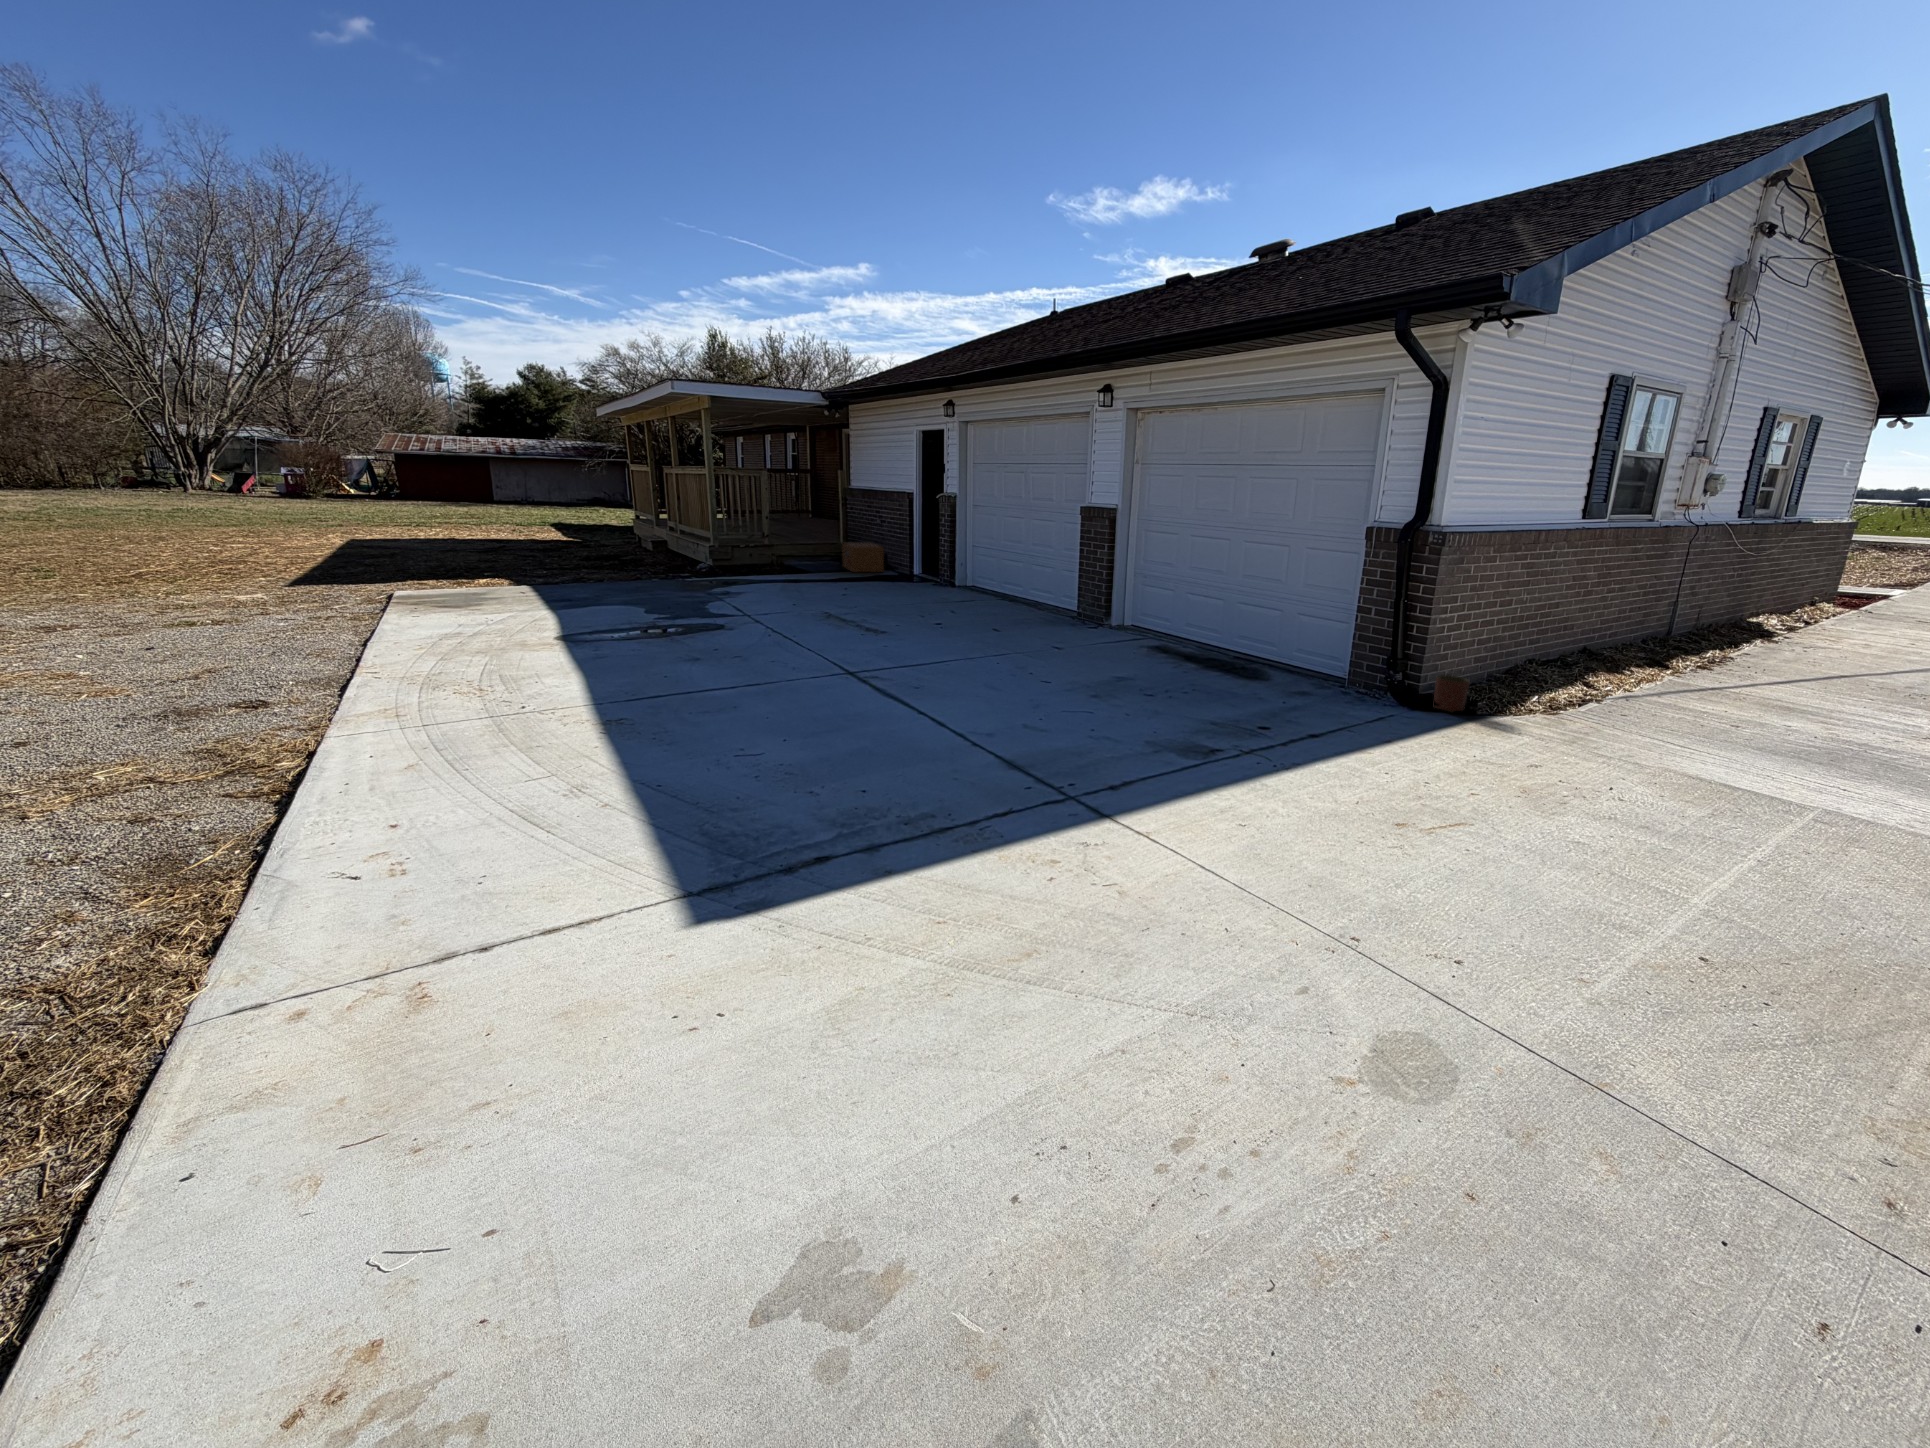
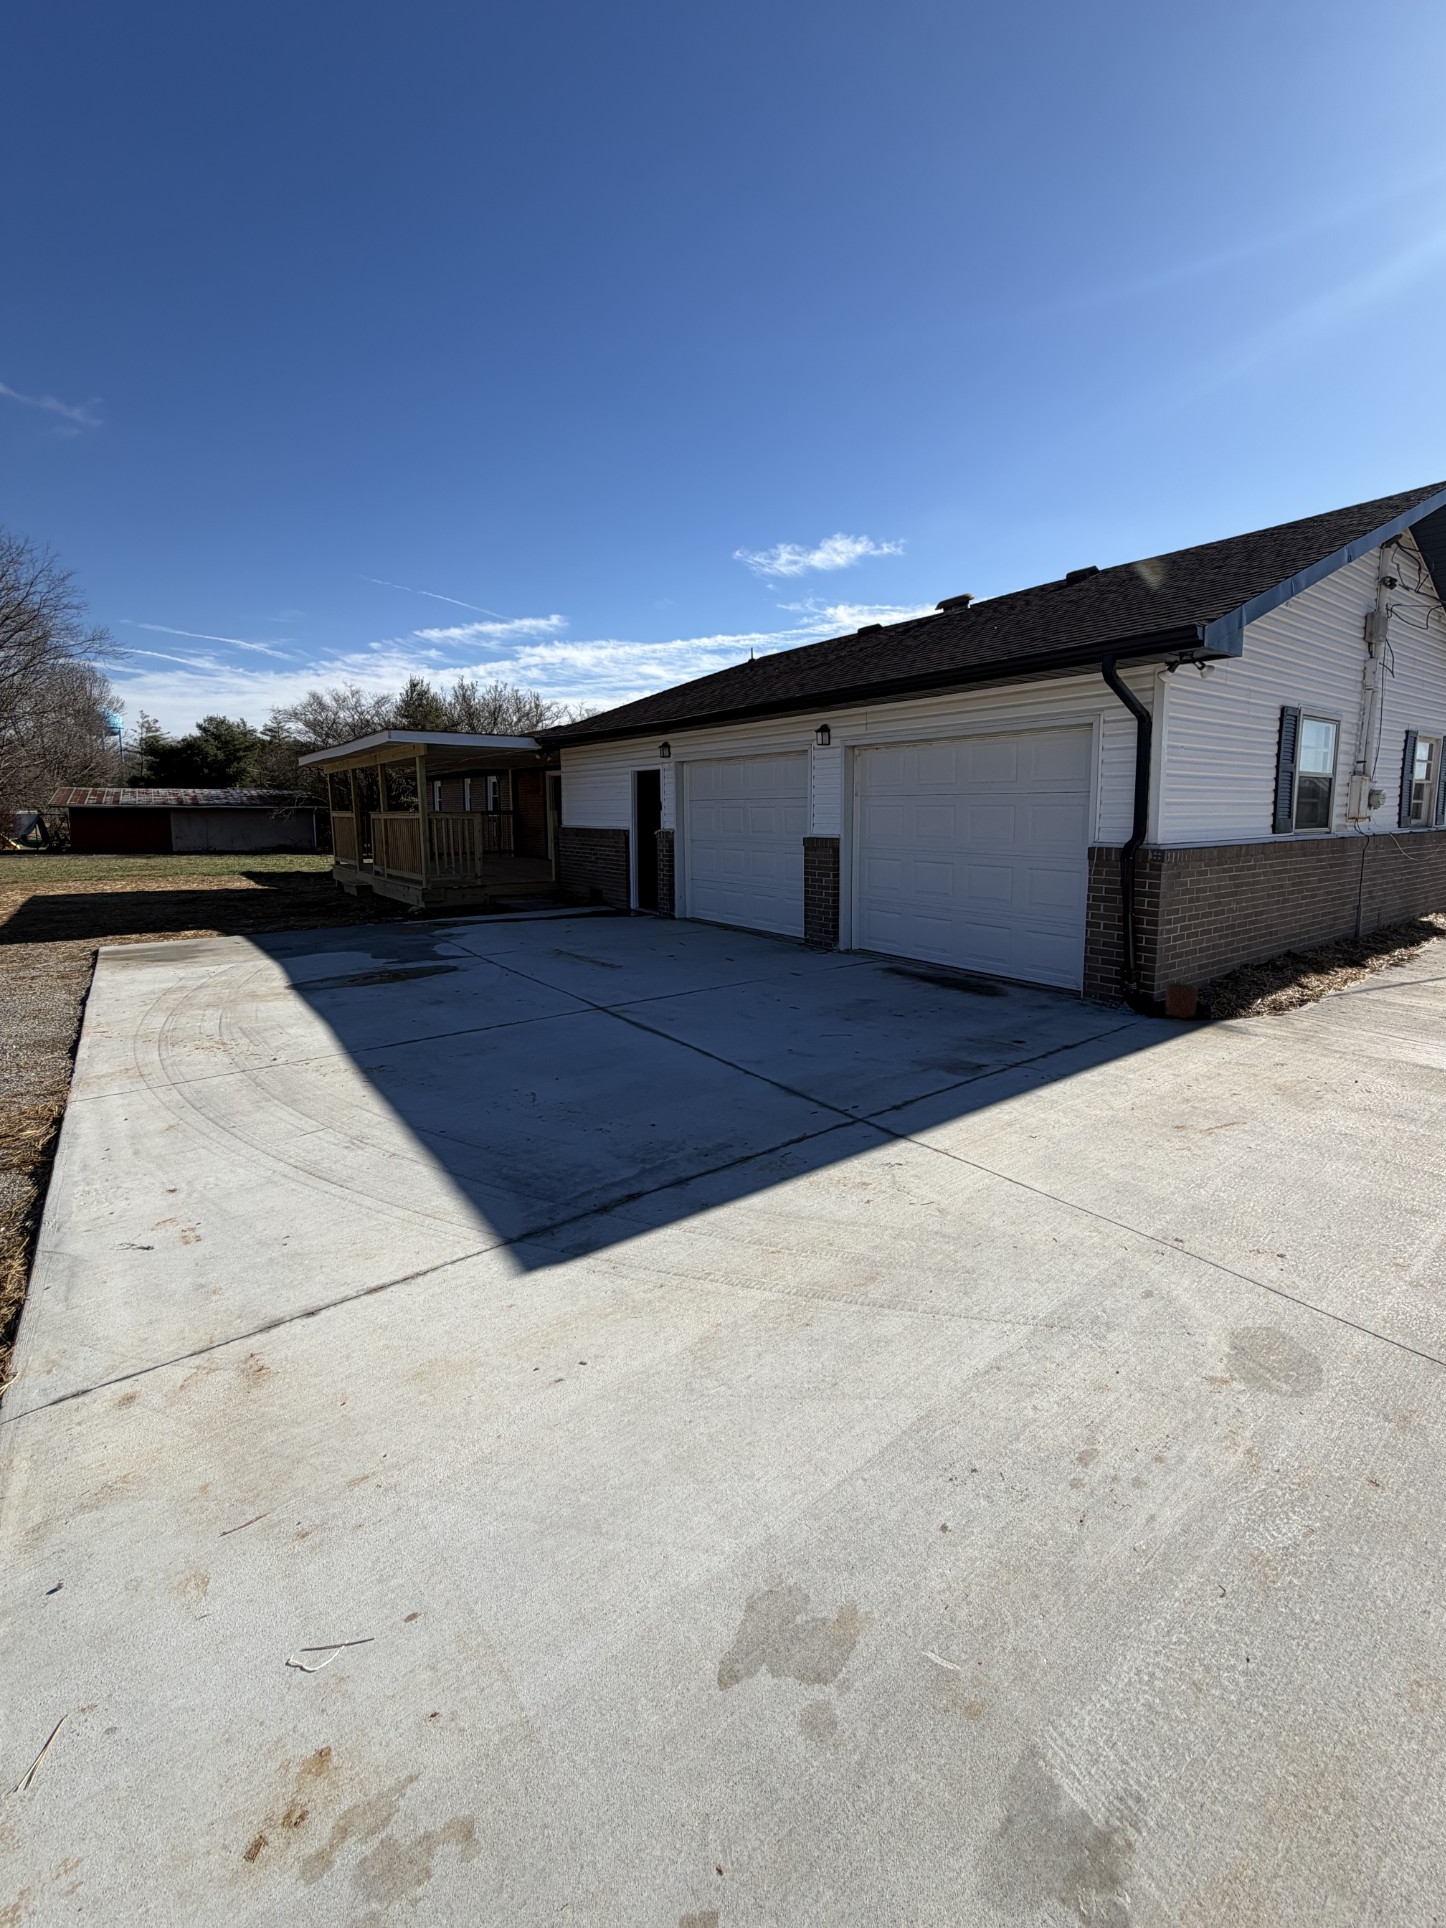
cardboard box: present [842,543,884,572] -> none [556,880,599,909]

